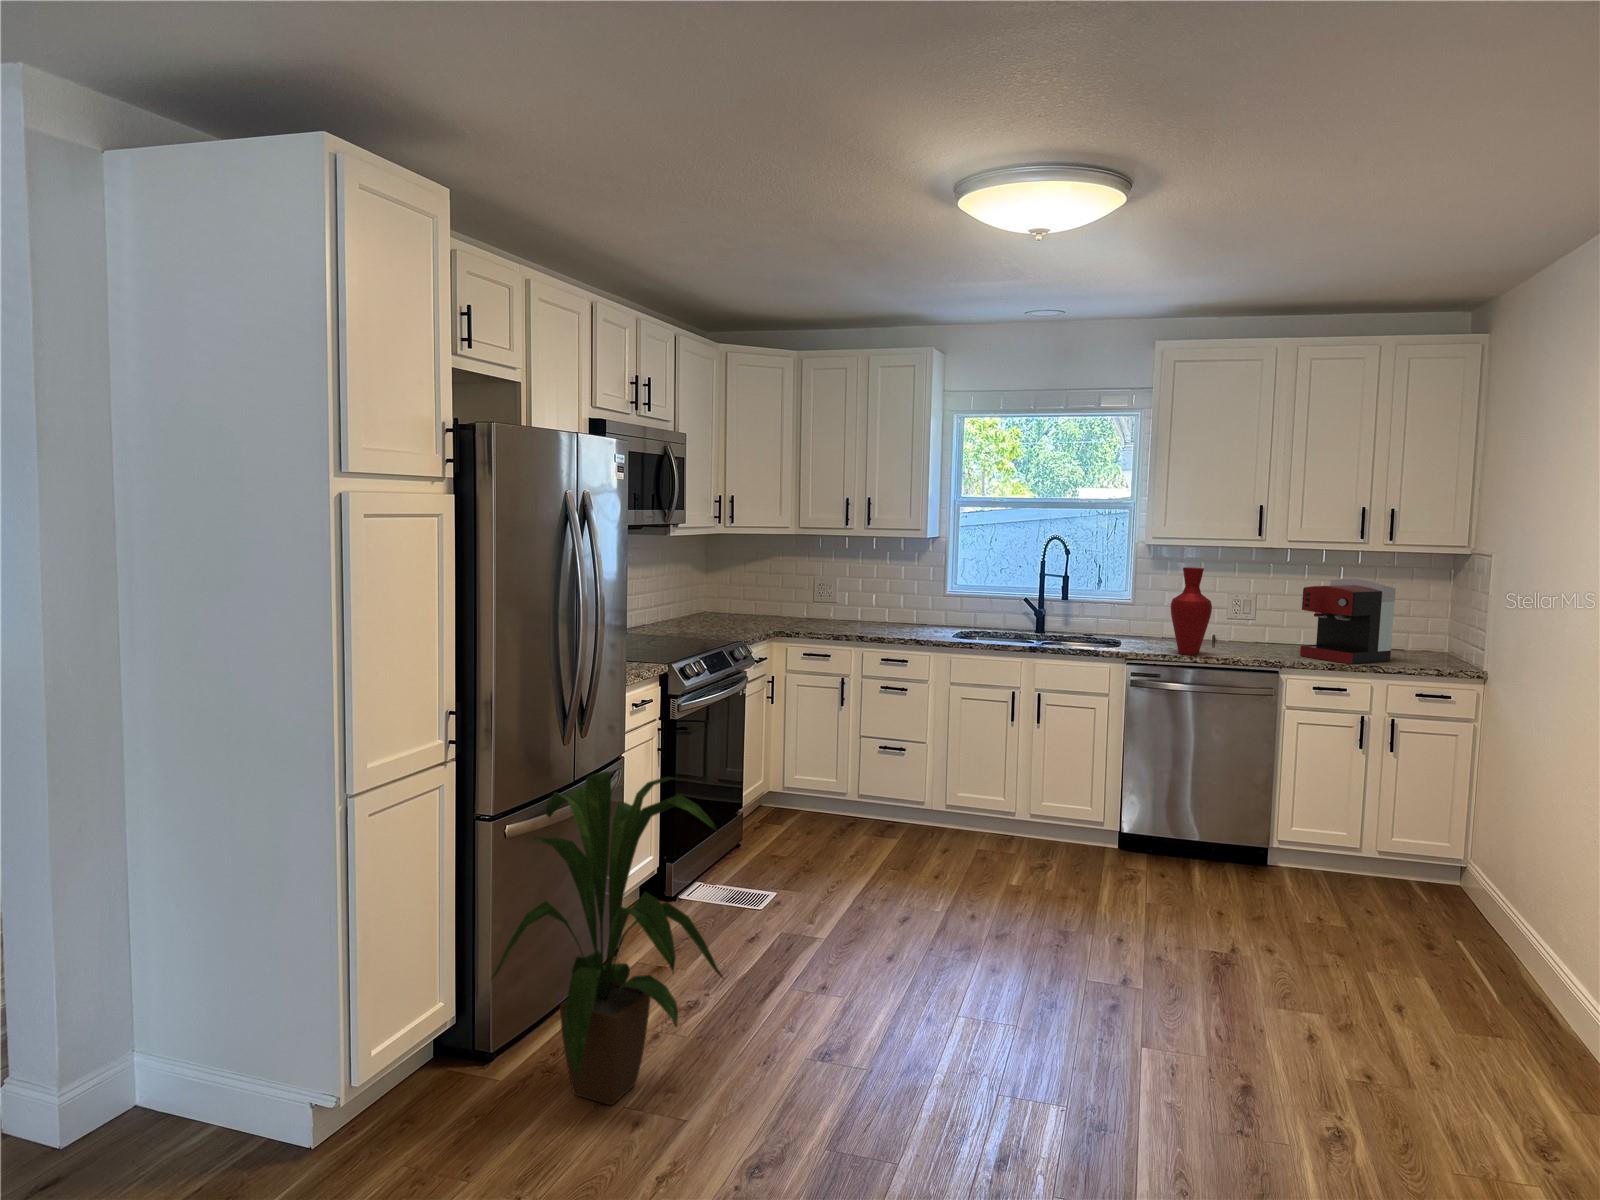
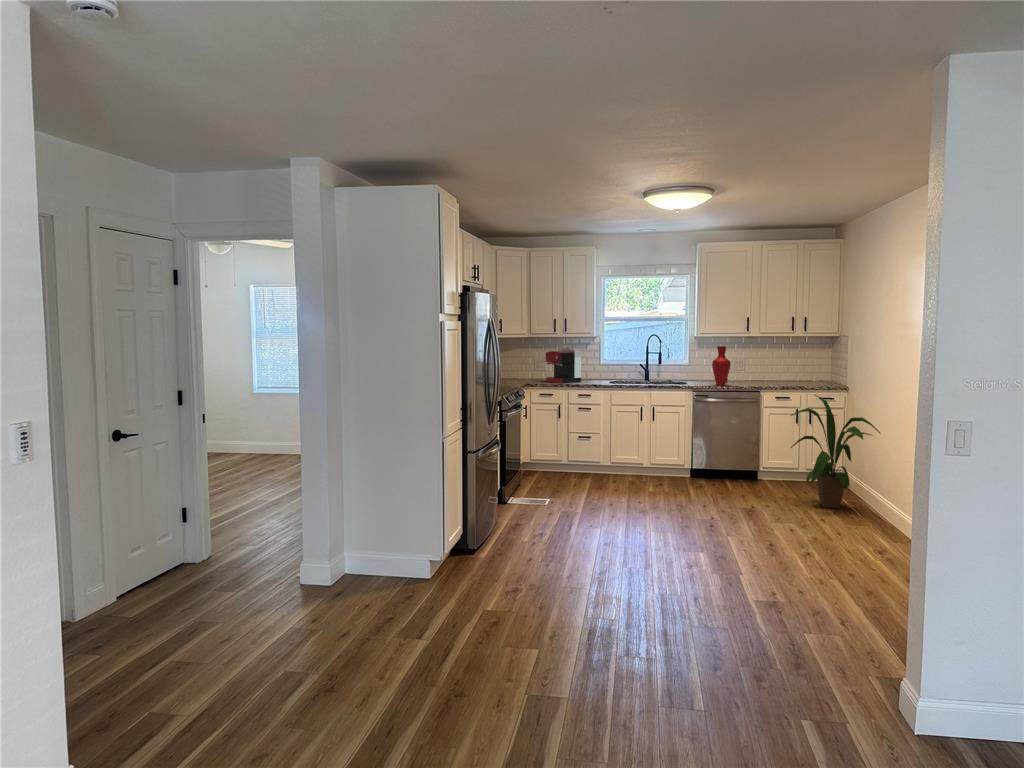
coffee maker: present [1300,579,1396,664] -> present [546,348,581,383]
house plant: present [492,771,723,1105] -> present [791,395,881,508]

